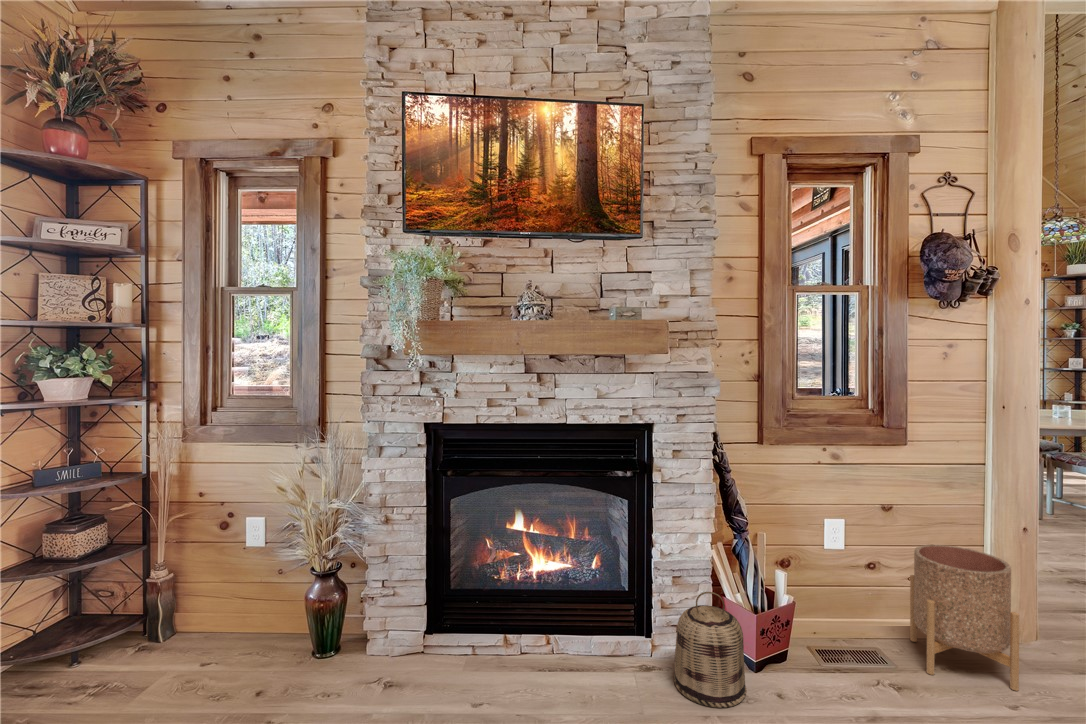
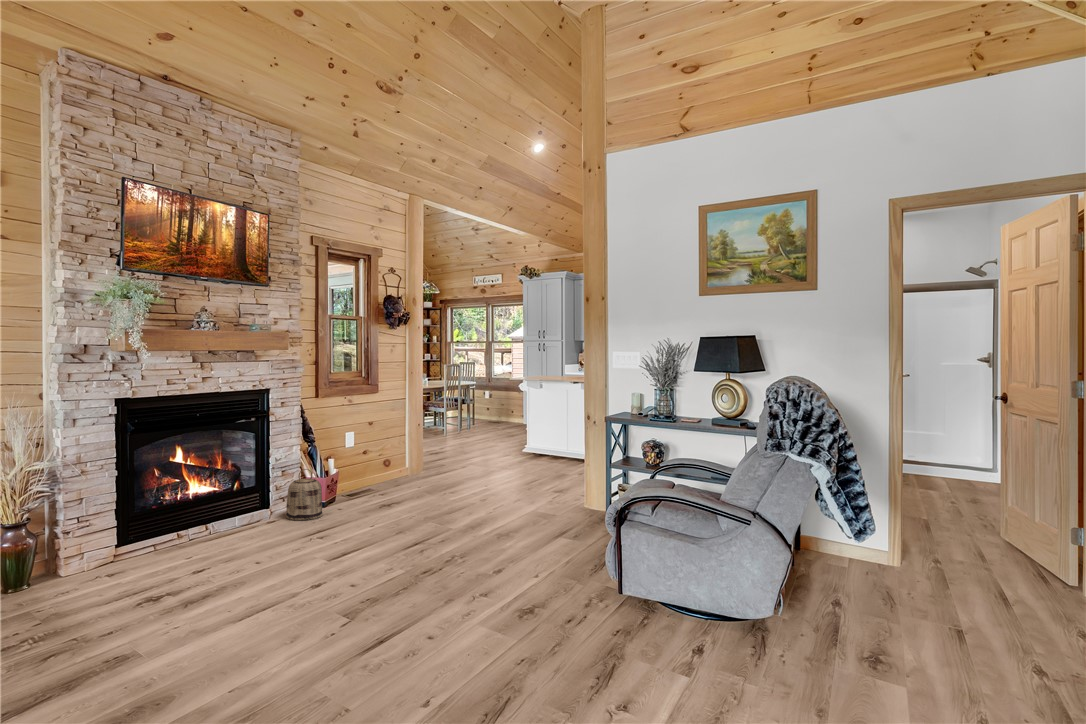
planter: present [910,545,1019,691] -> none [377,441,418,495]

